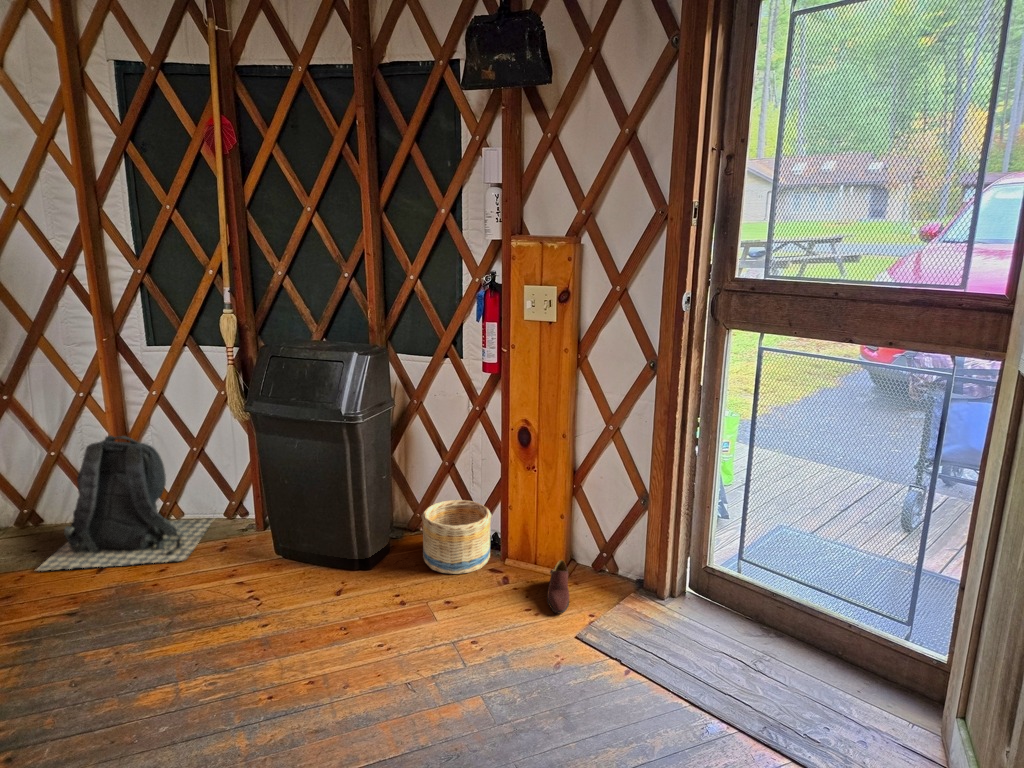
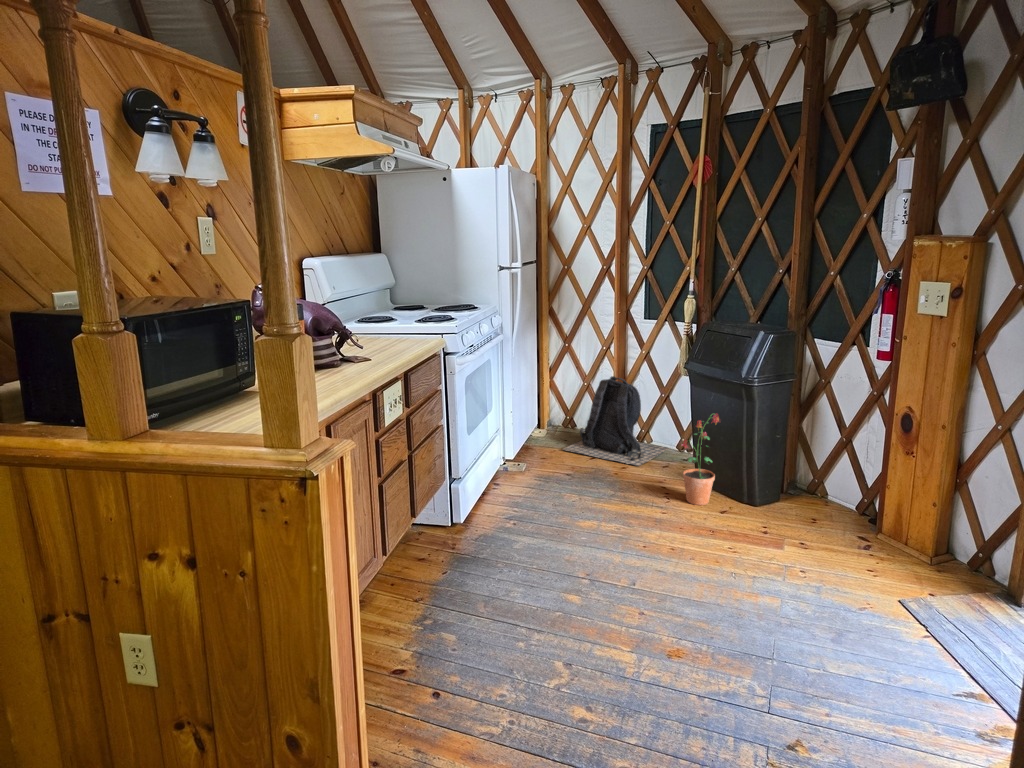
potted plant: none [266,466,318,596] -> present [682,414,719,505]
basket: present [422,500,491,574] -> none [802,470,872,532]
shoe: present [547,560,569,614] -> none [891,543,927,582]

